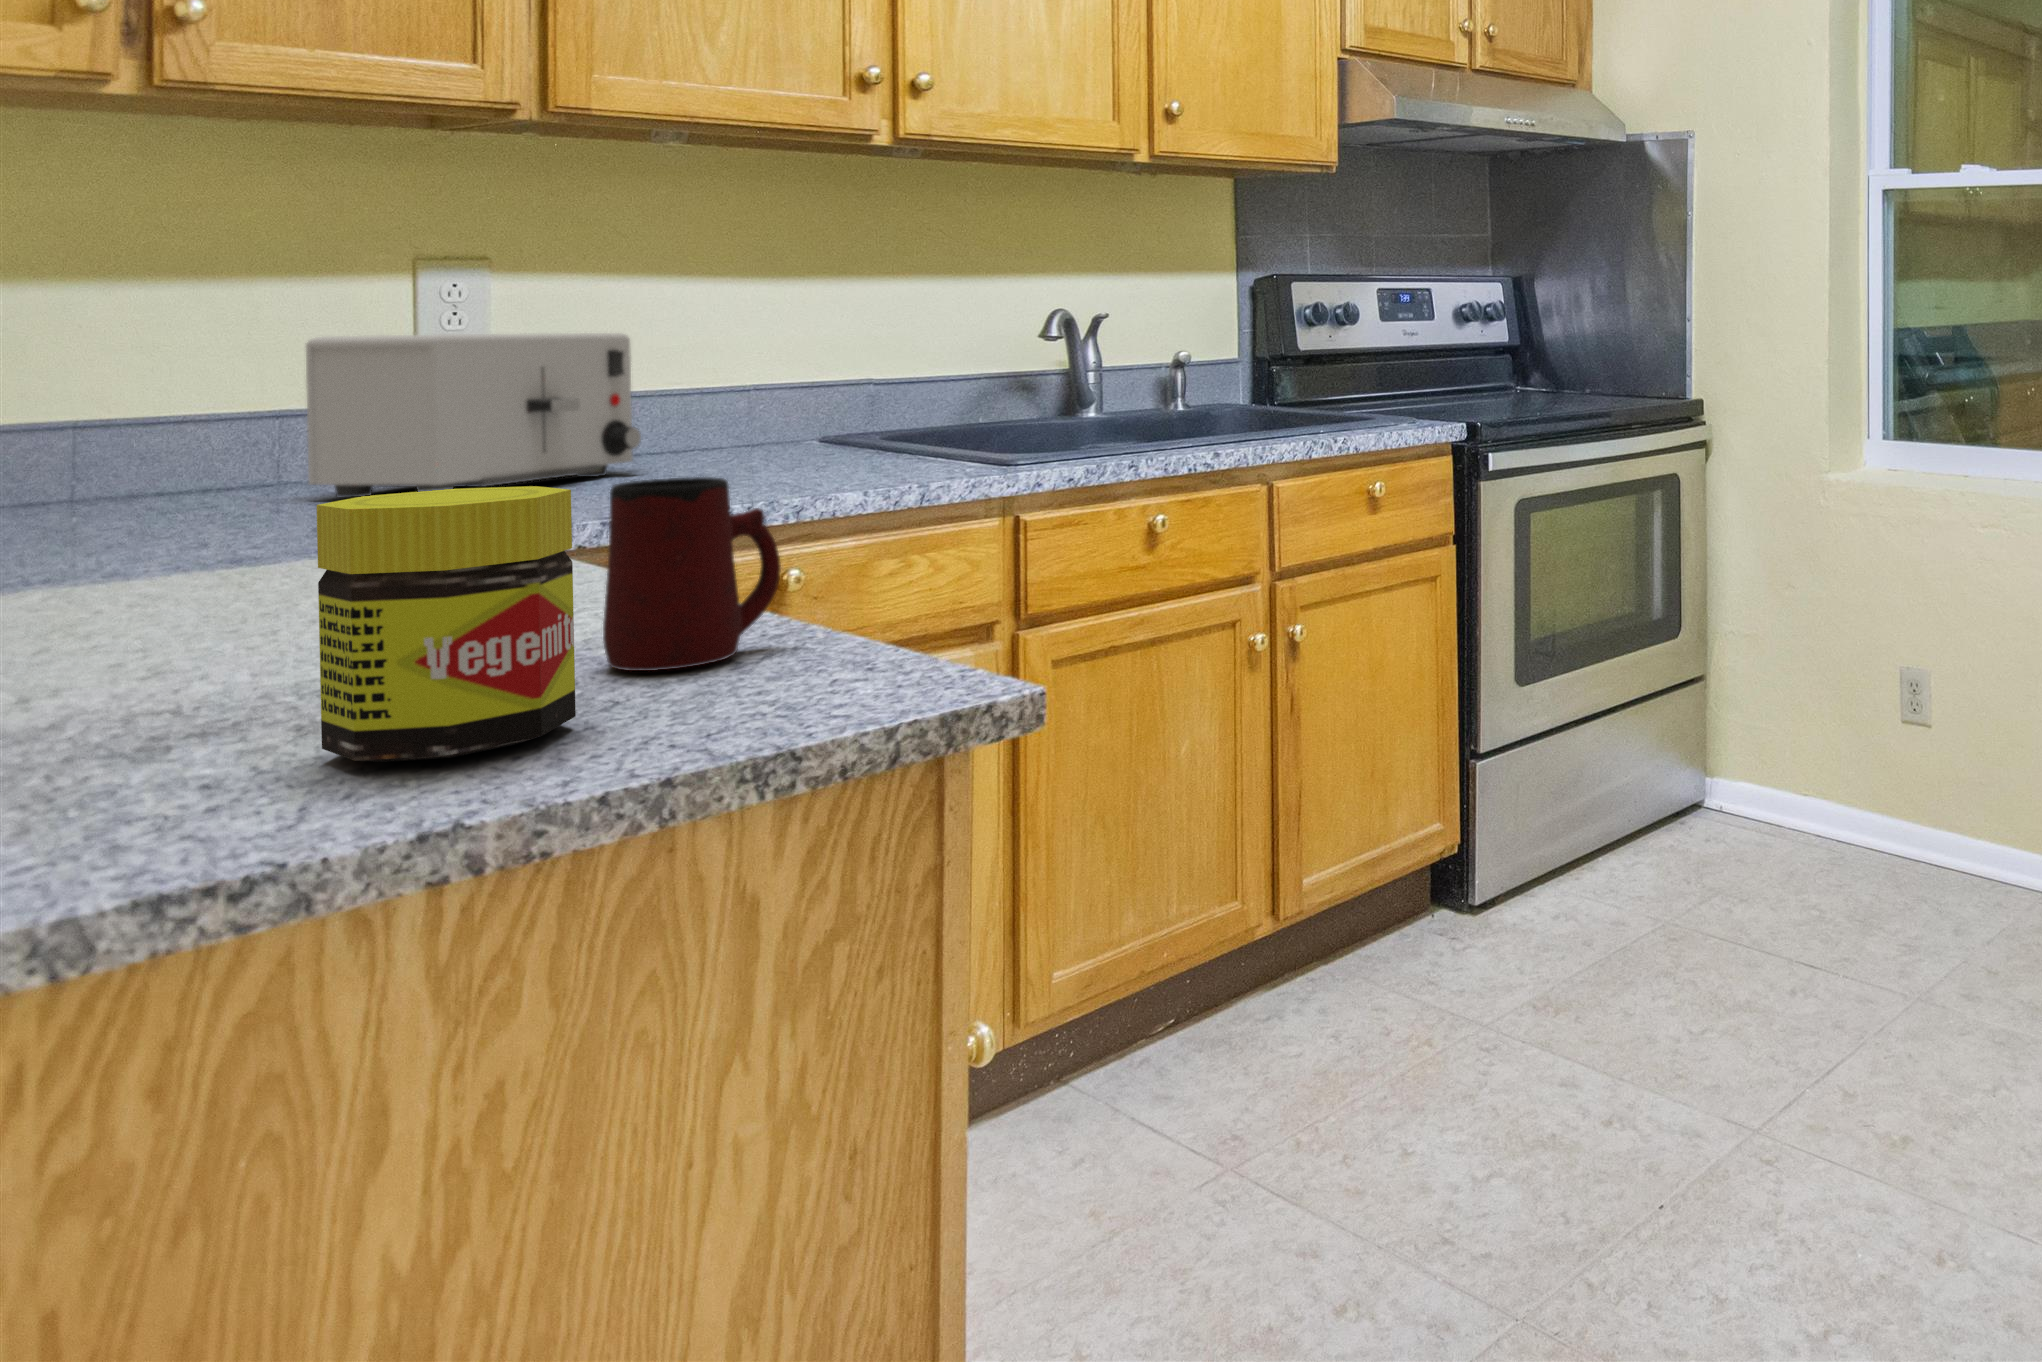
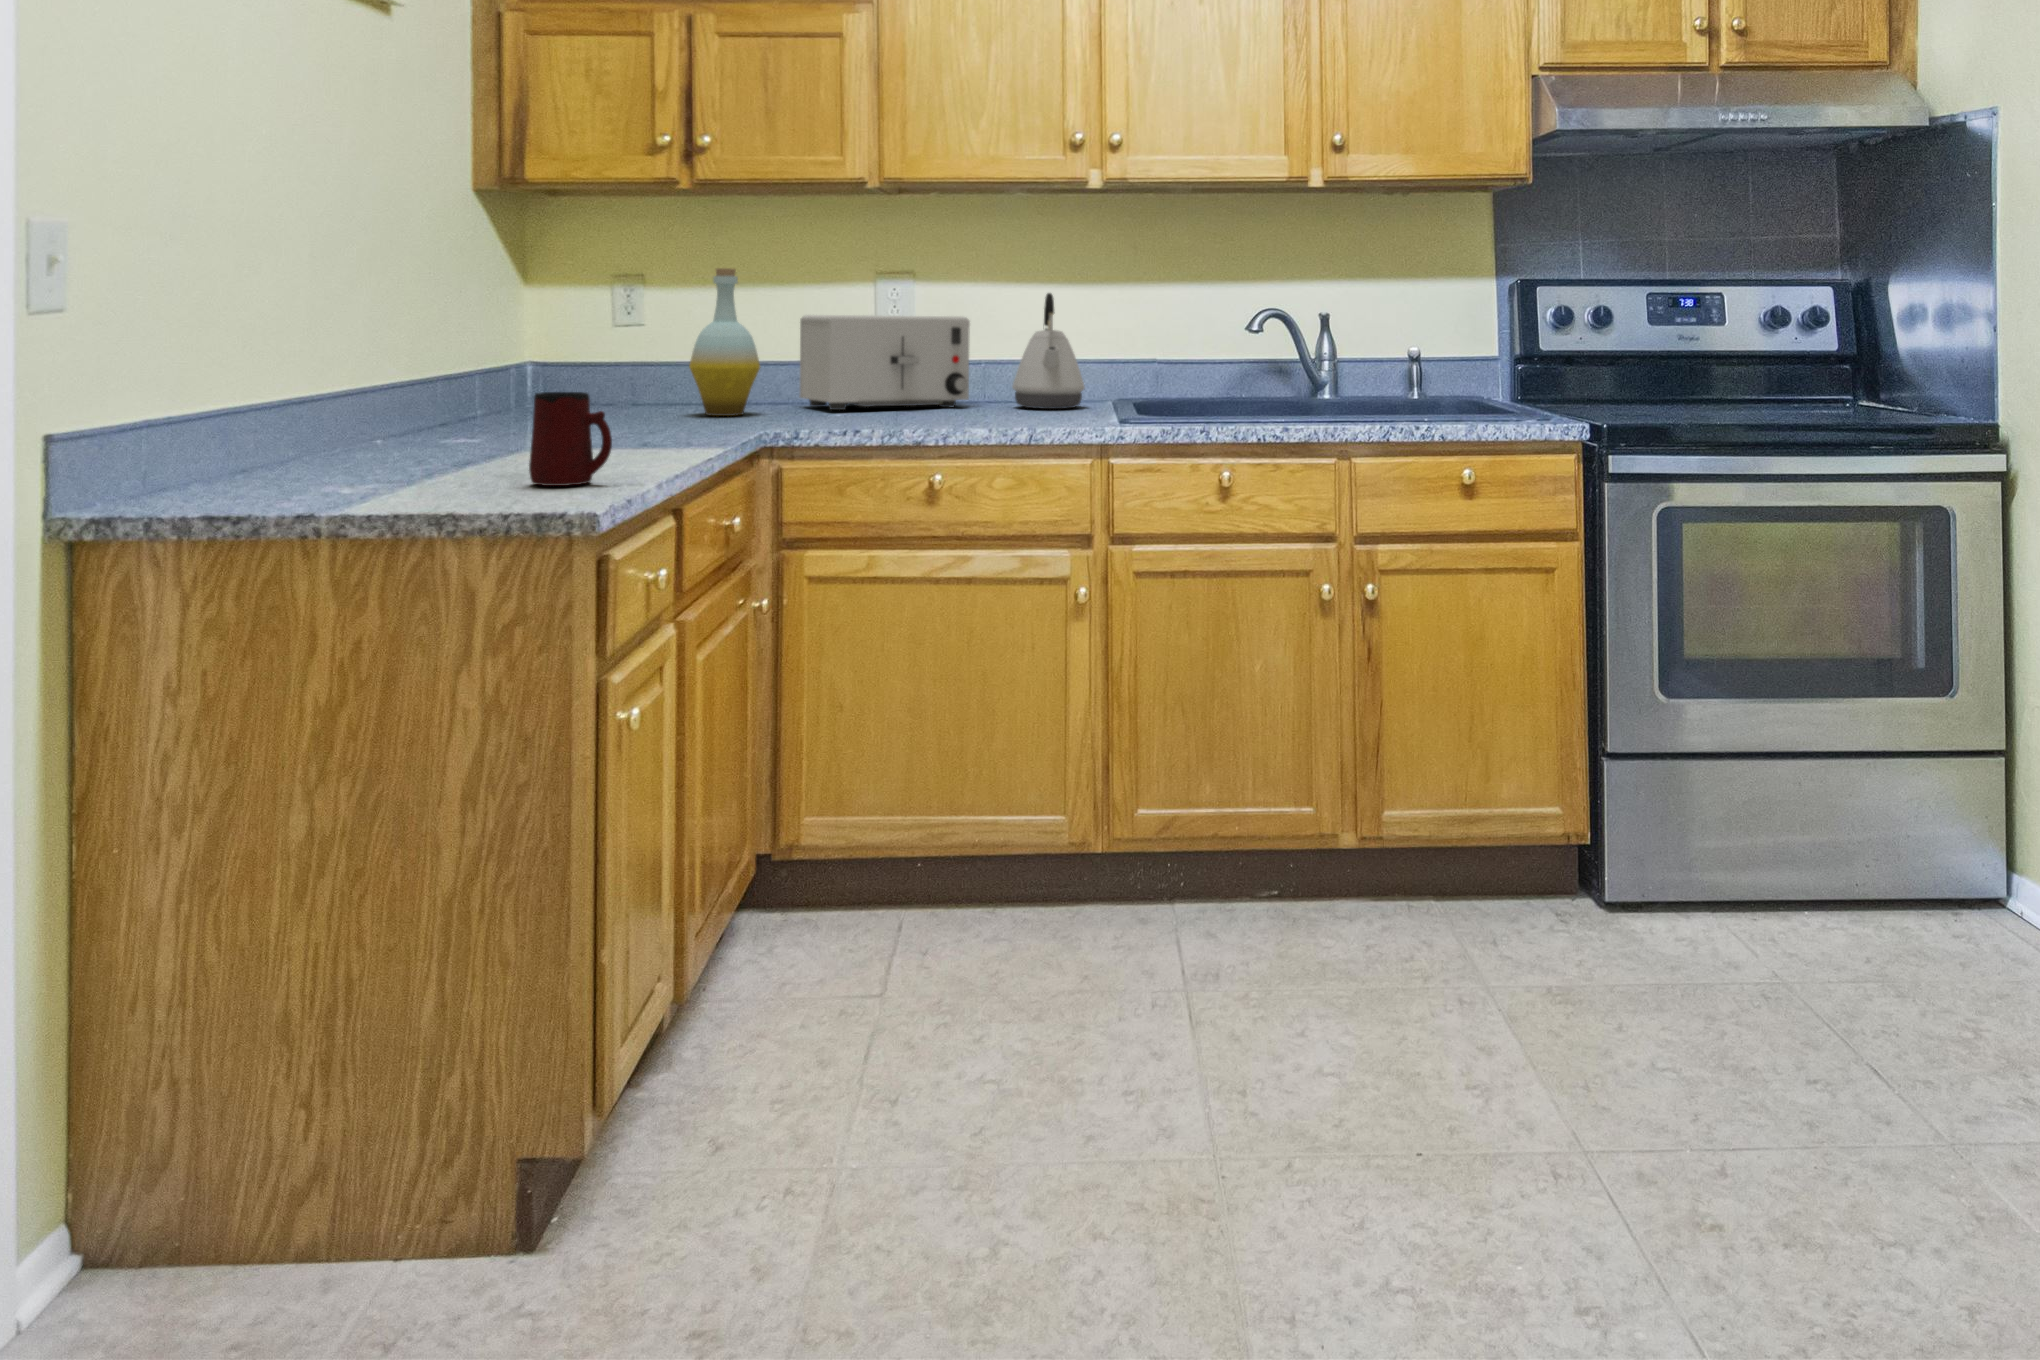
bottle: none [138,251,311,531] -> present [689,268,760,416]
kettle: none [701,295,818,465] -> present [1012,293,1085,409]
jar: present [317,486,576,762] -> none [356,385,456,498]

